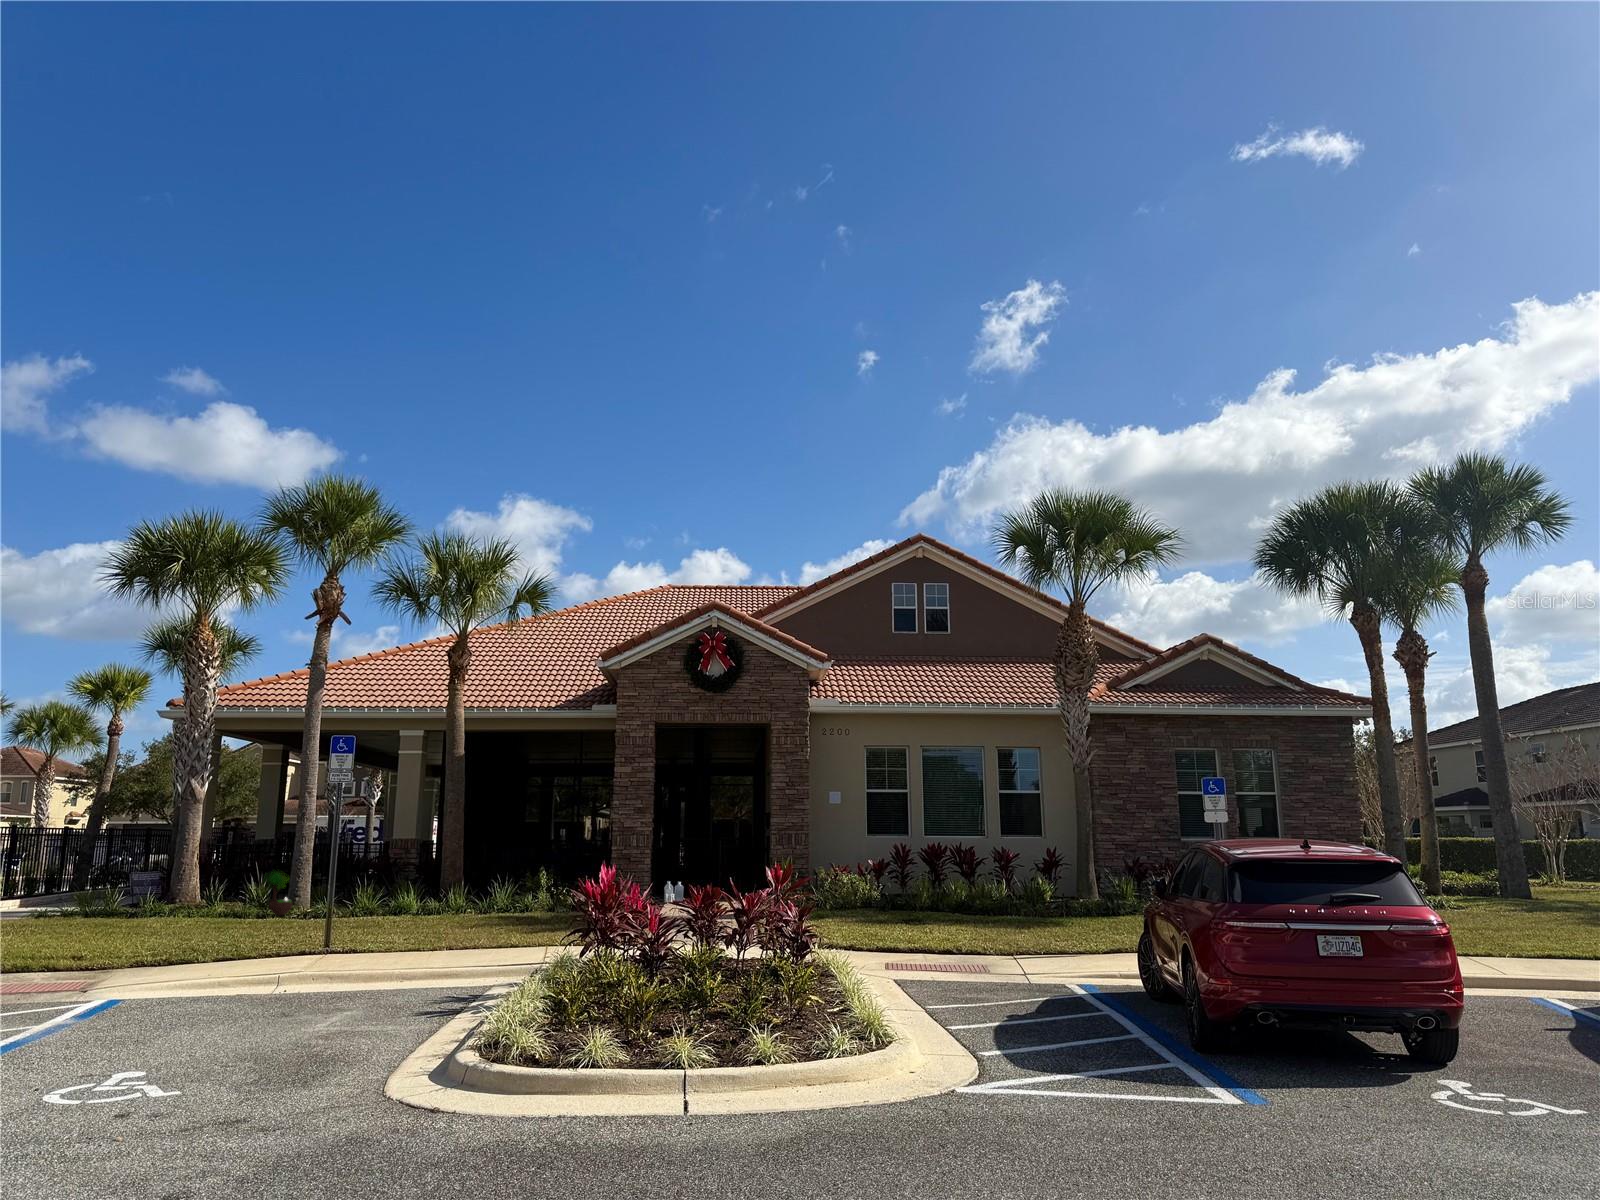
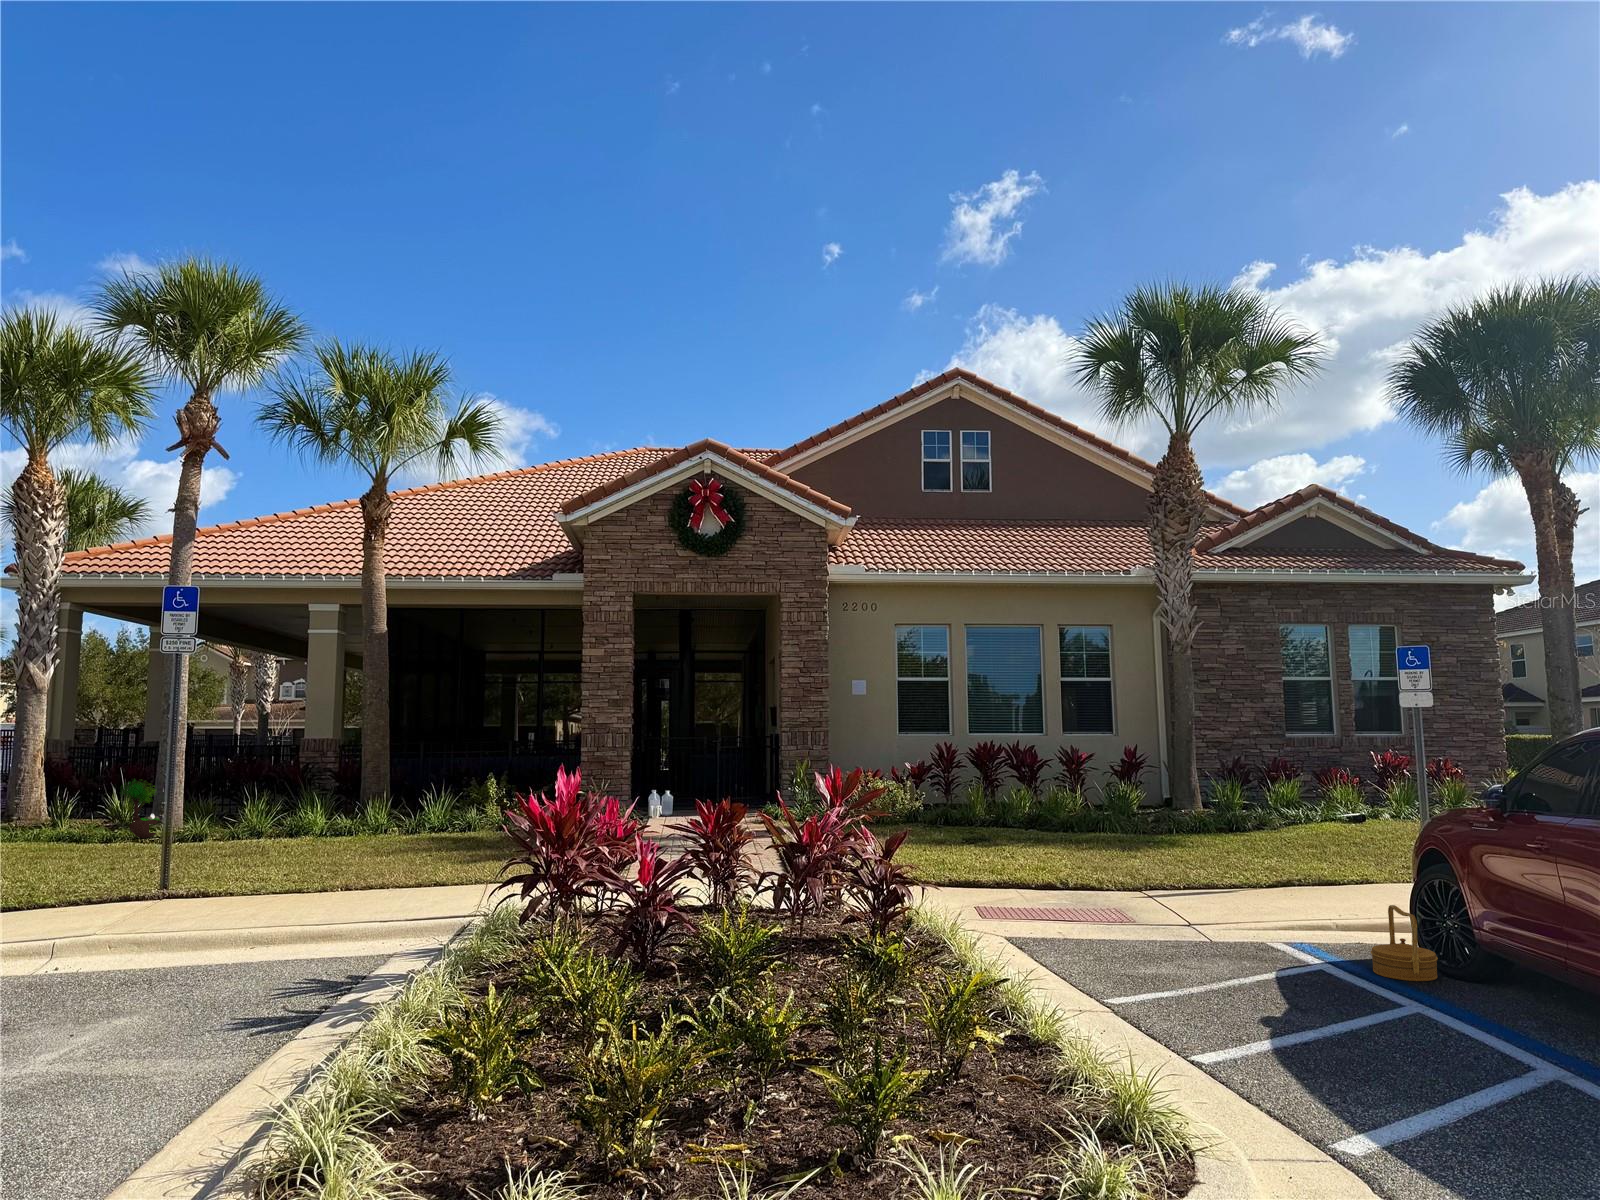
woven basket: none [1106,955,1143,1001] -> present [1371,905,1438,981]

